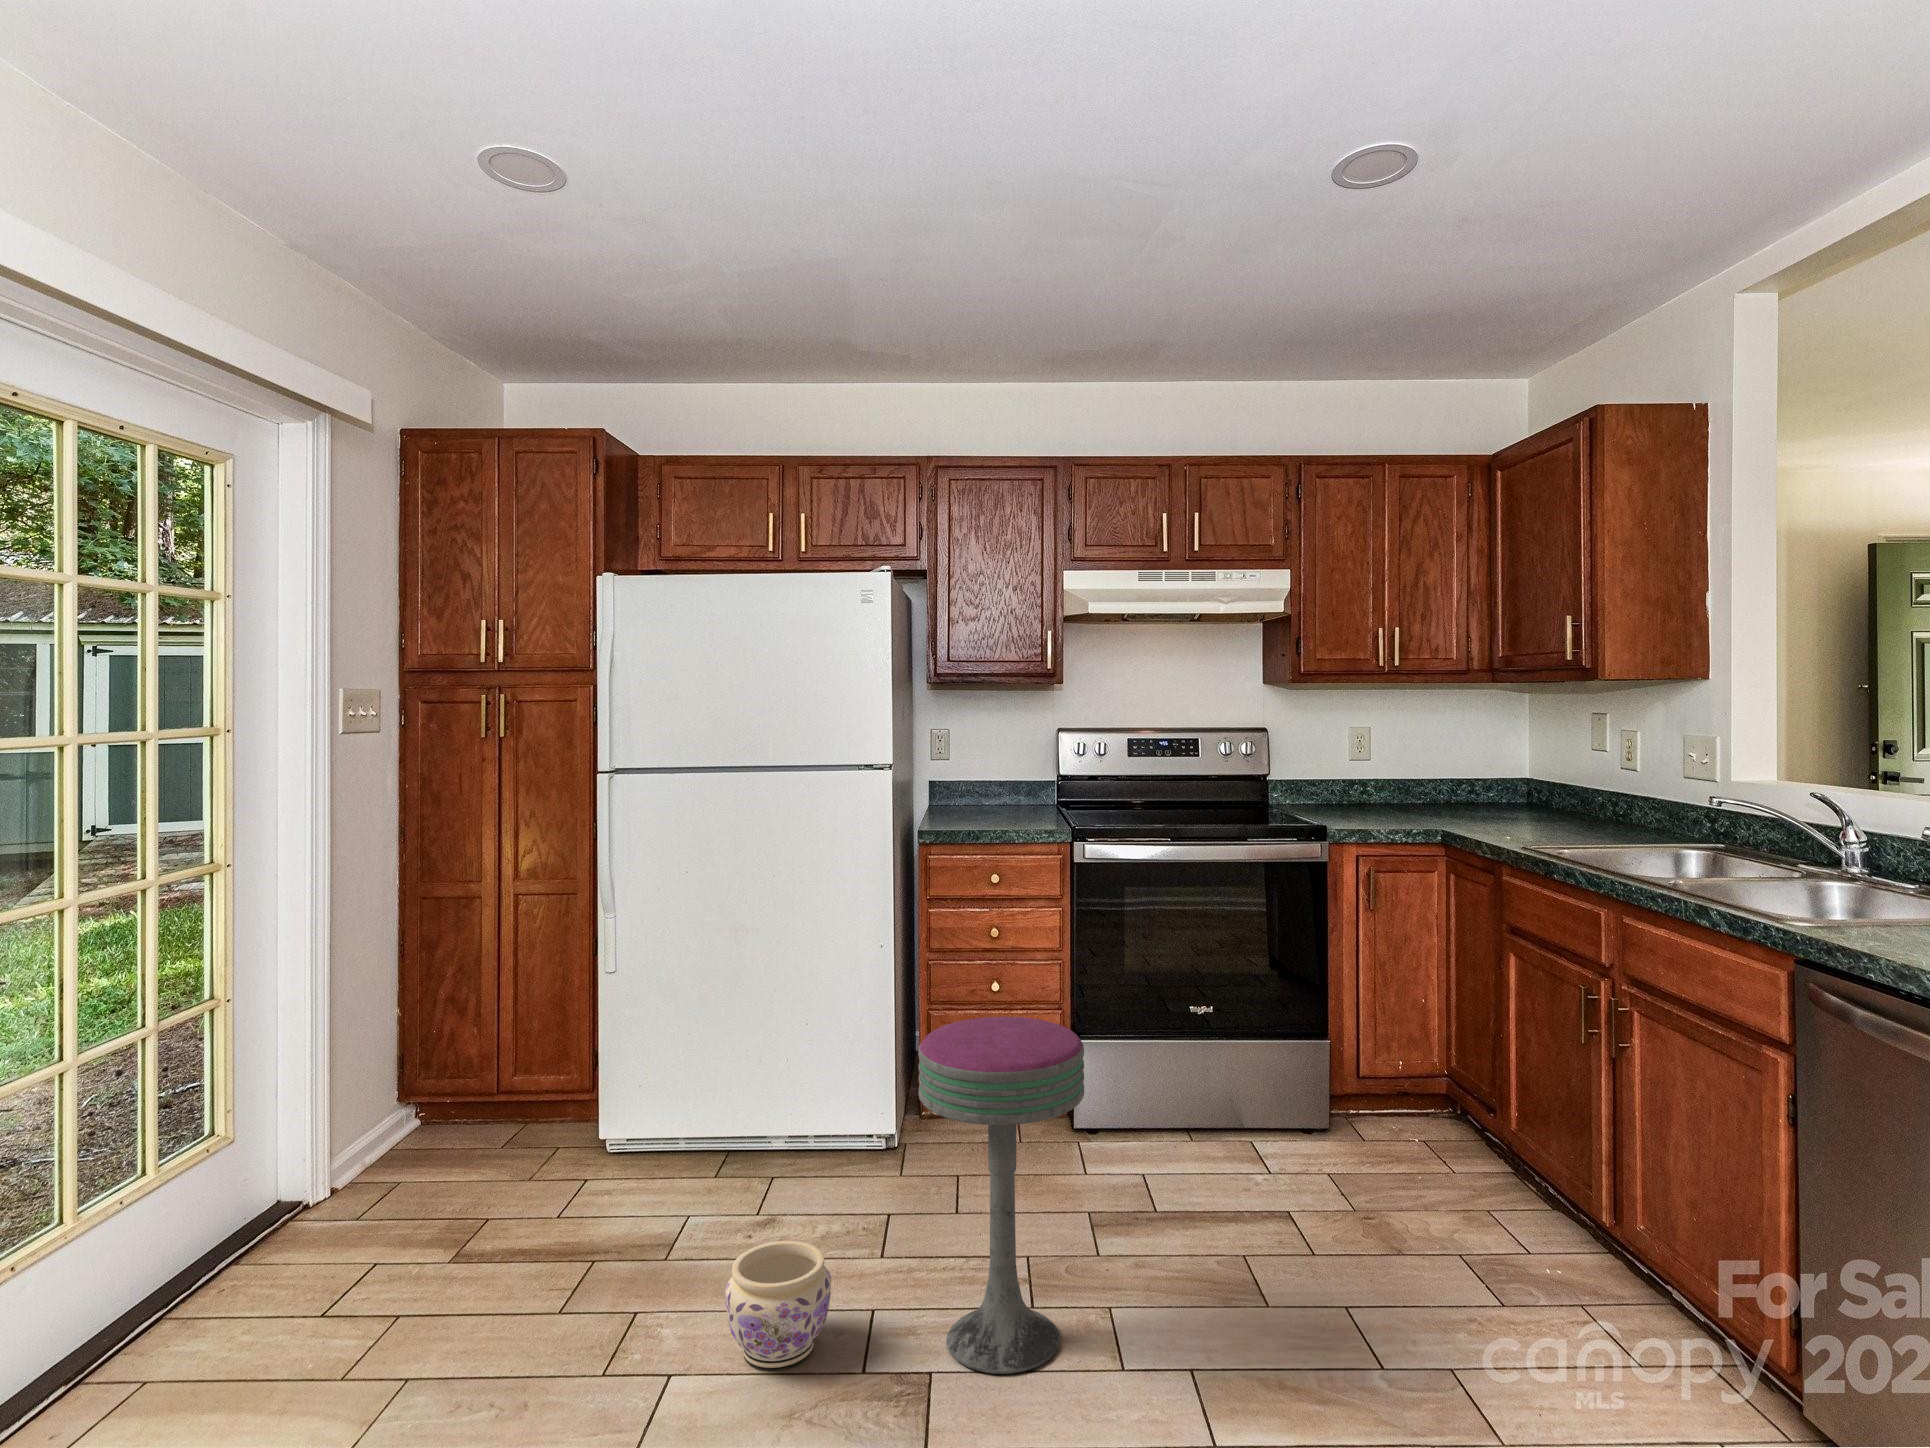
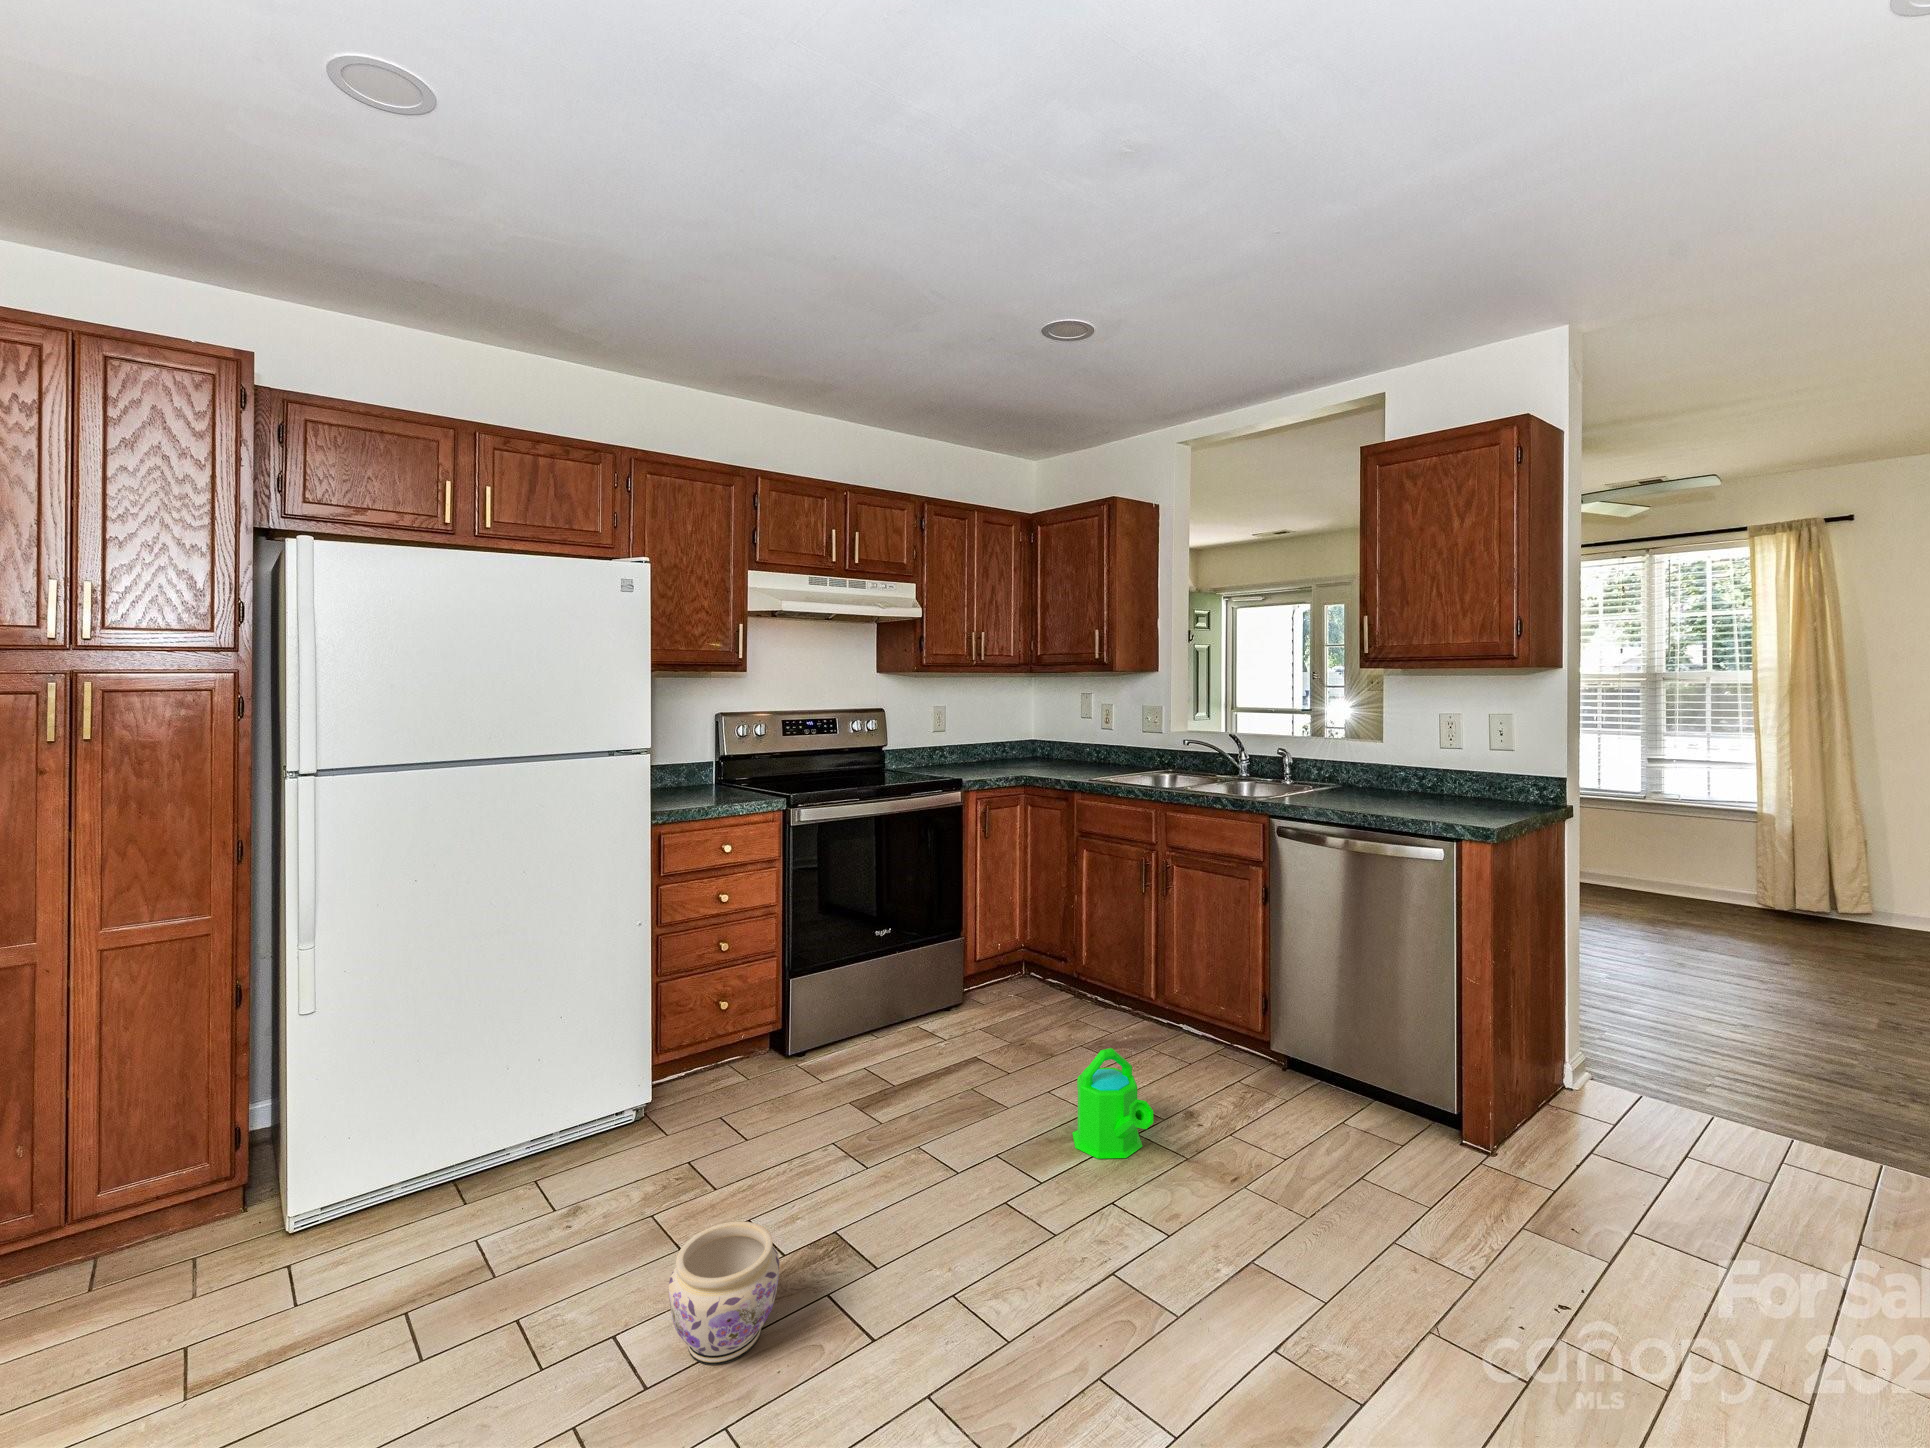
bar stool: present [918,1017,1084,1374] -> none [838,956,982,1269]
watering can: none [1275,1210,1380,1369] -> present [1072,1048,1153,1159]

